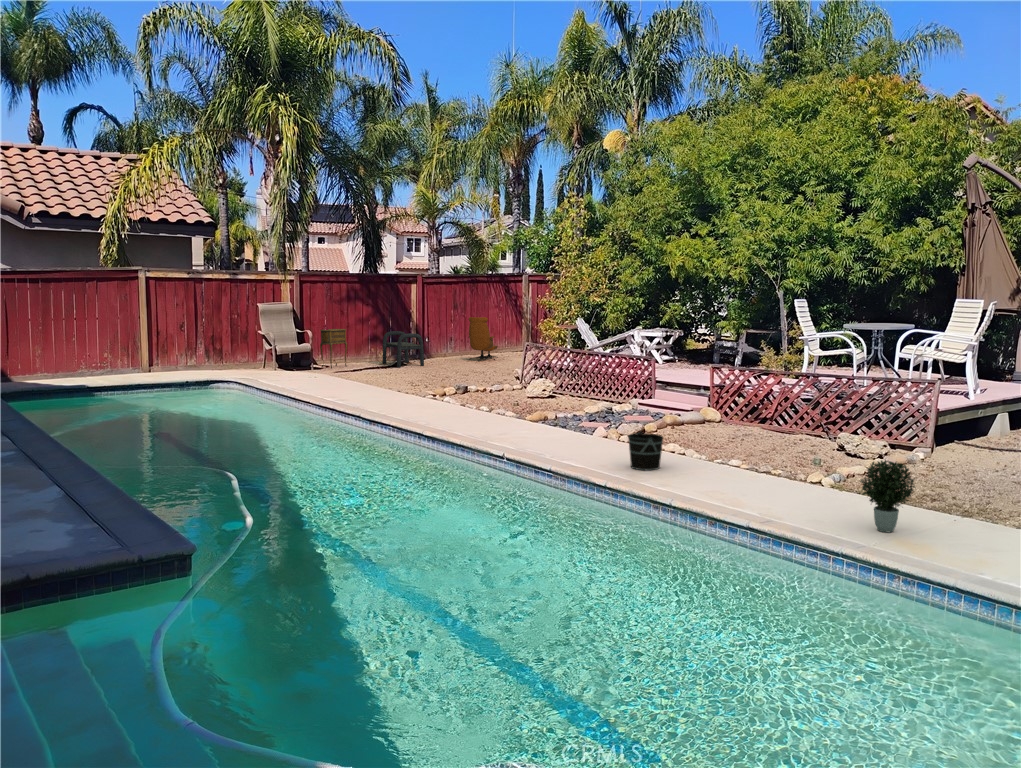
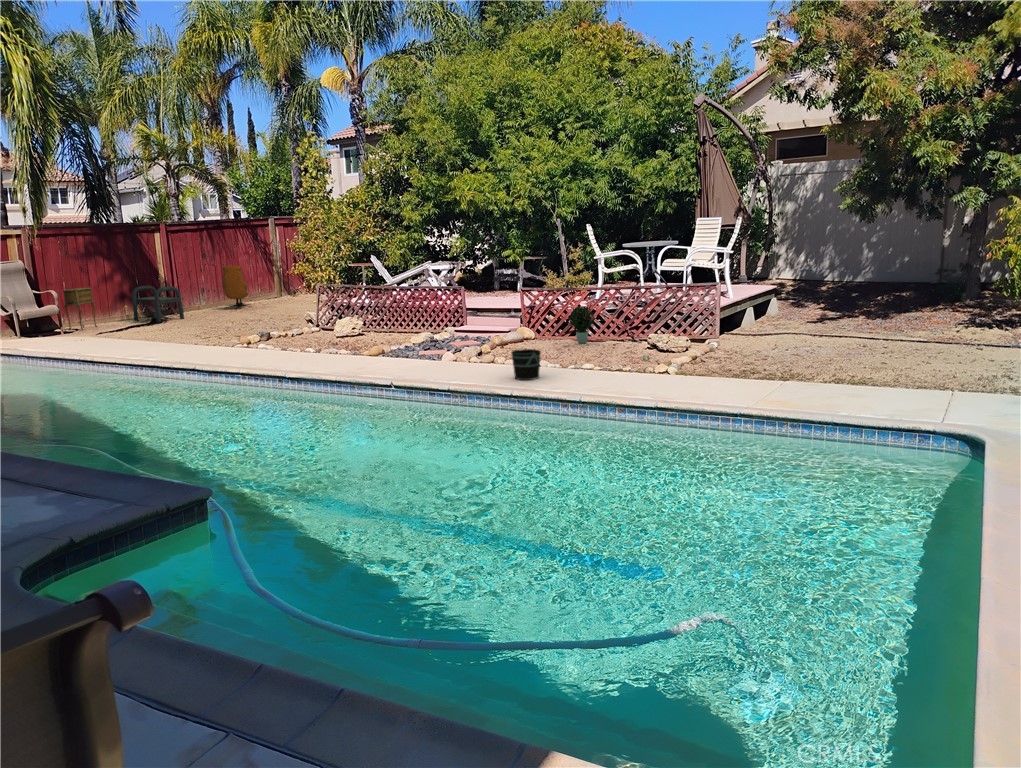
potted plant: present [860,460,915,532] -> present [569,306,595,344]

